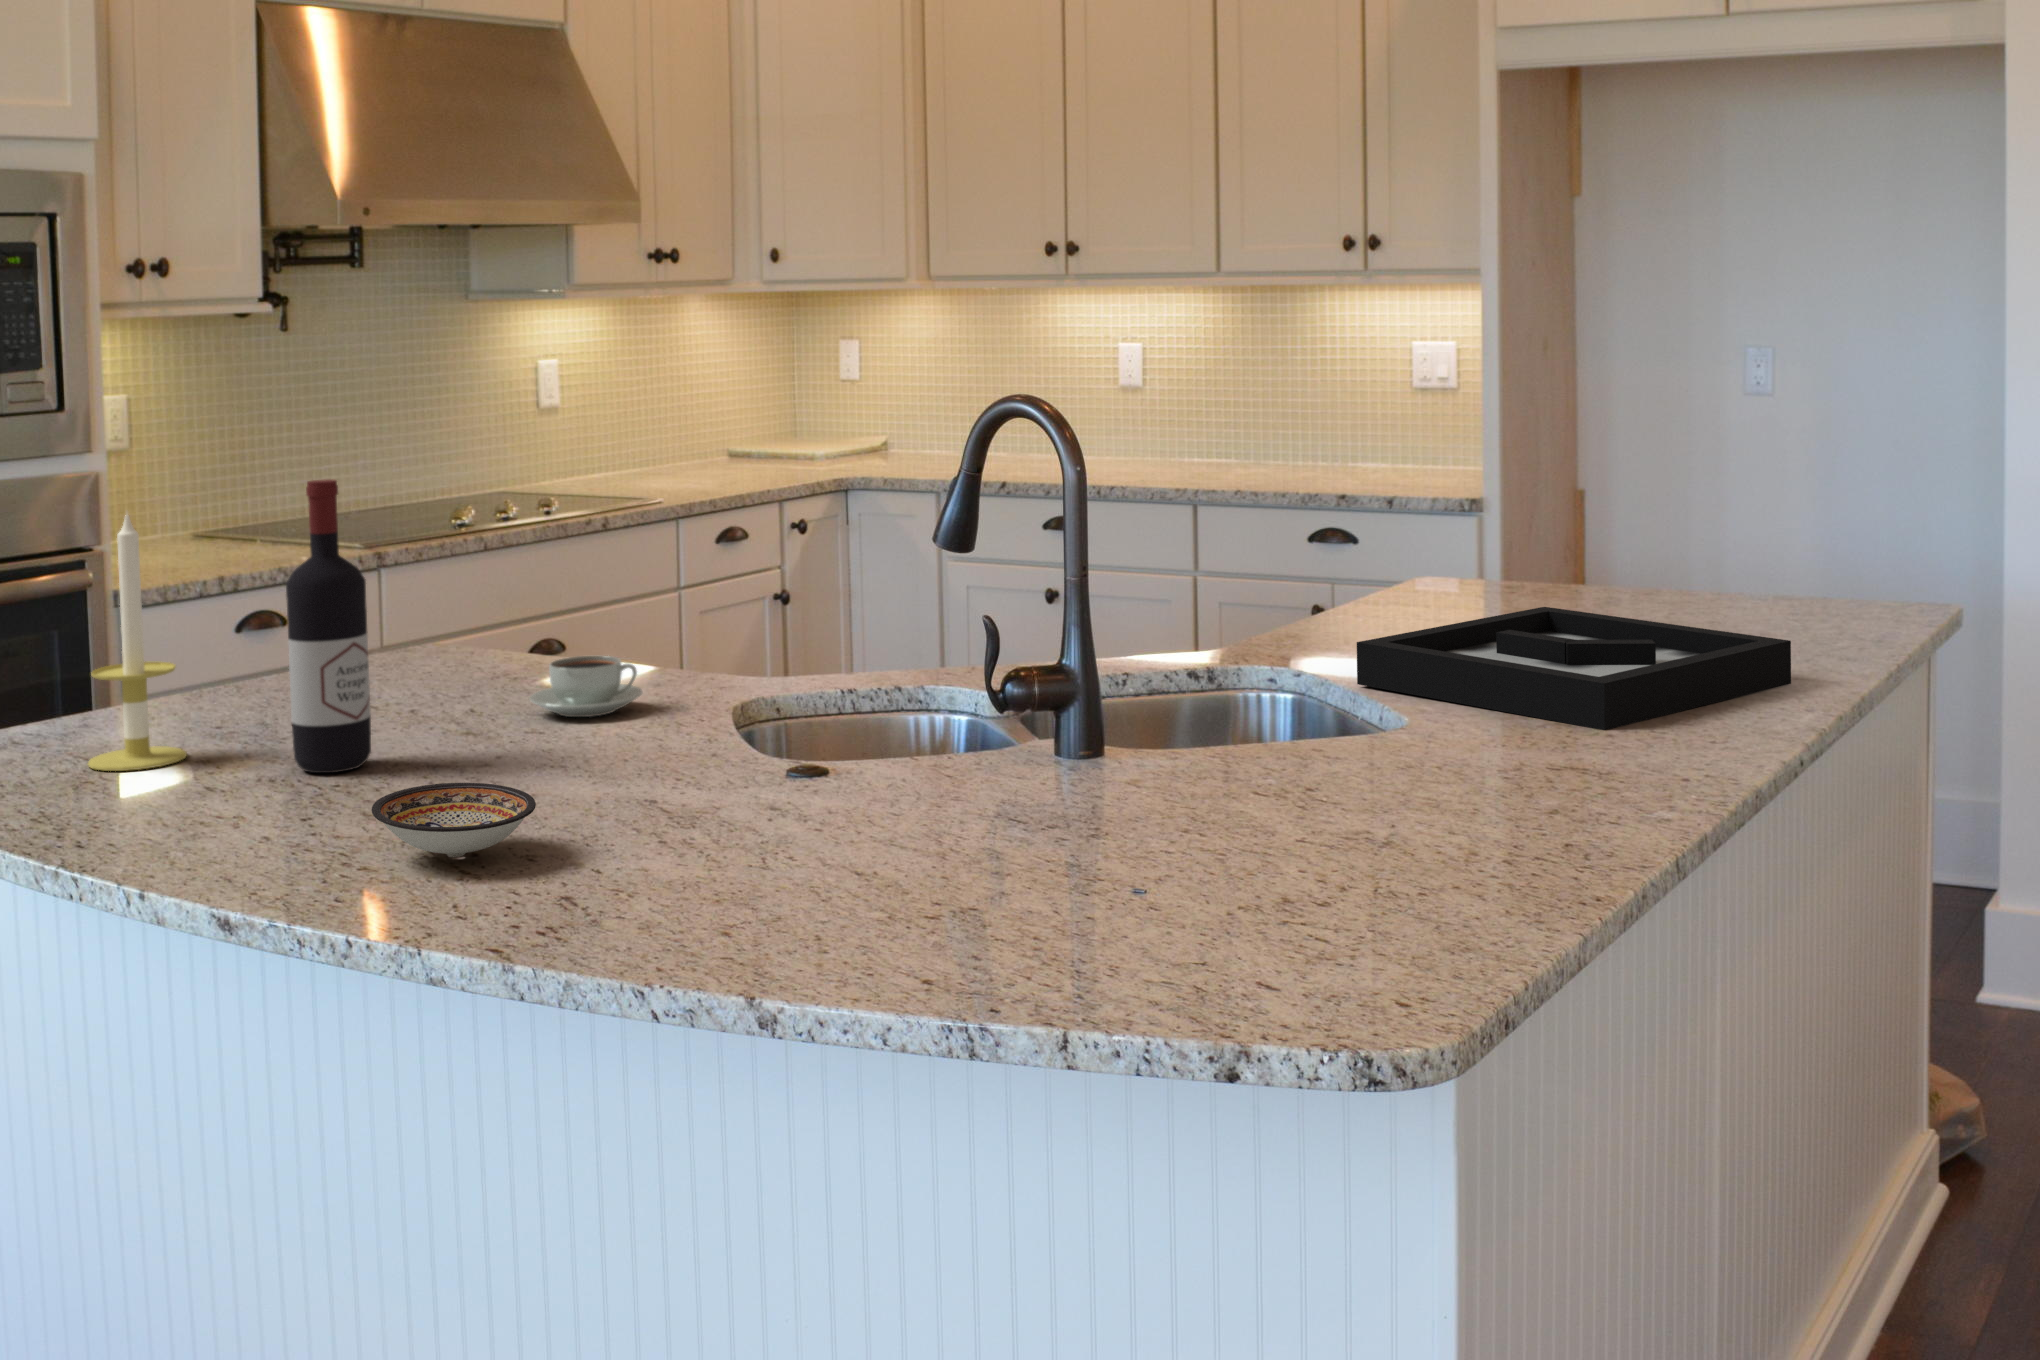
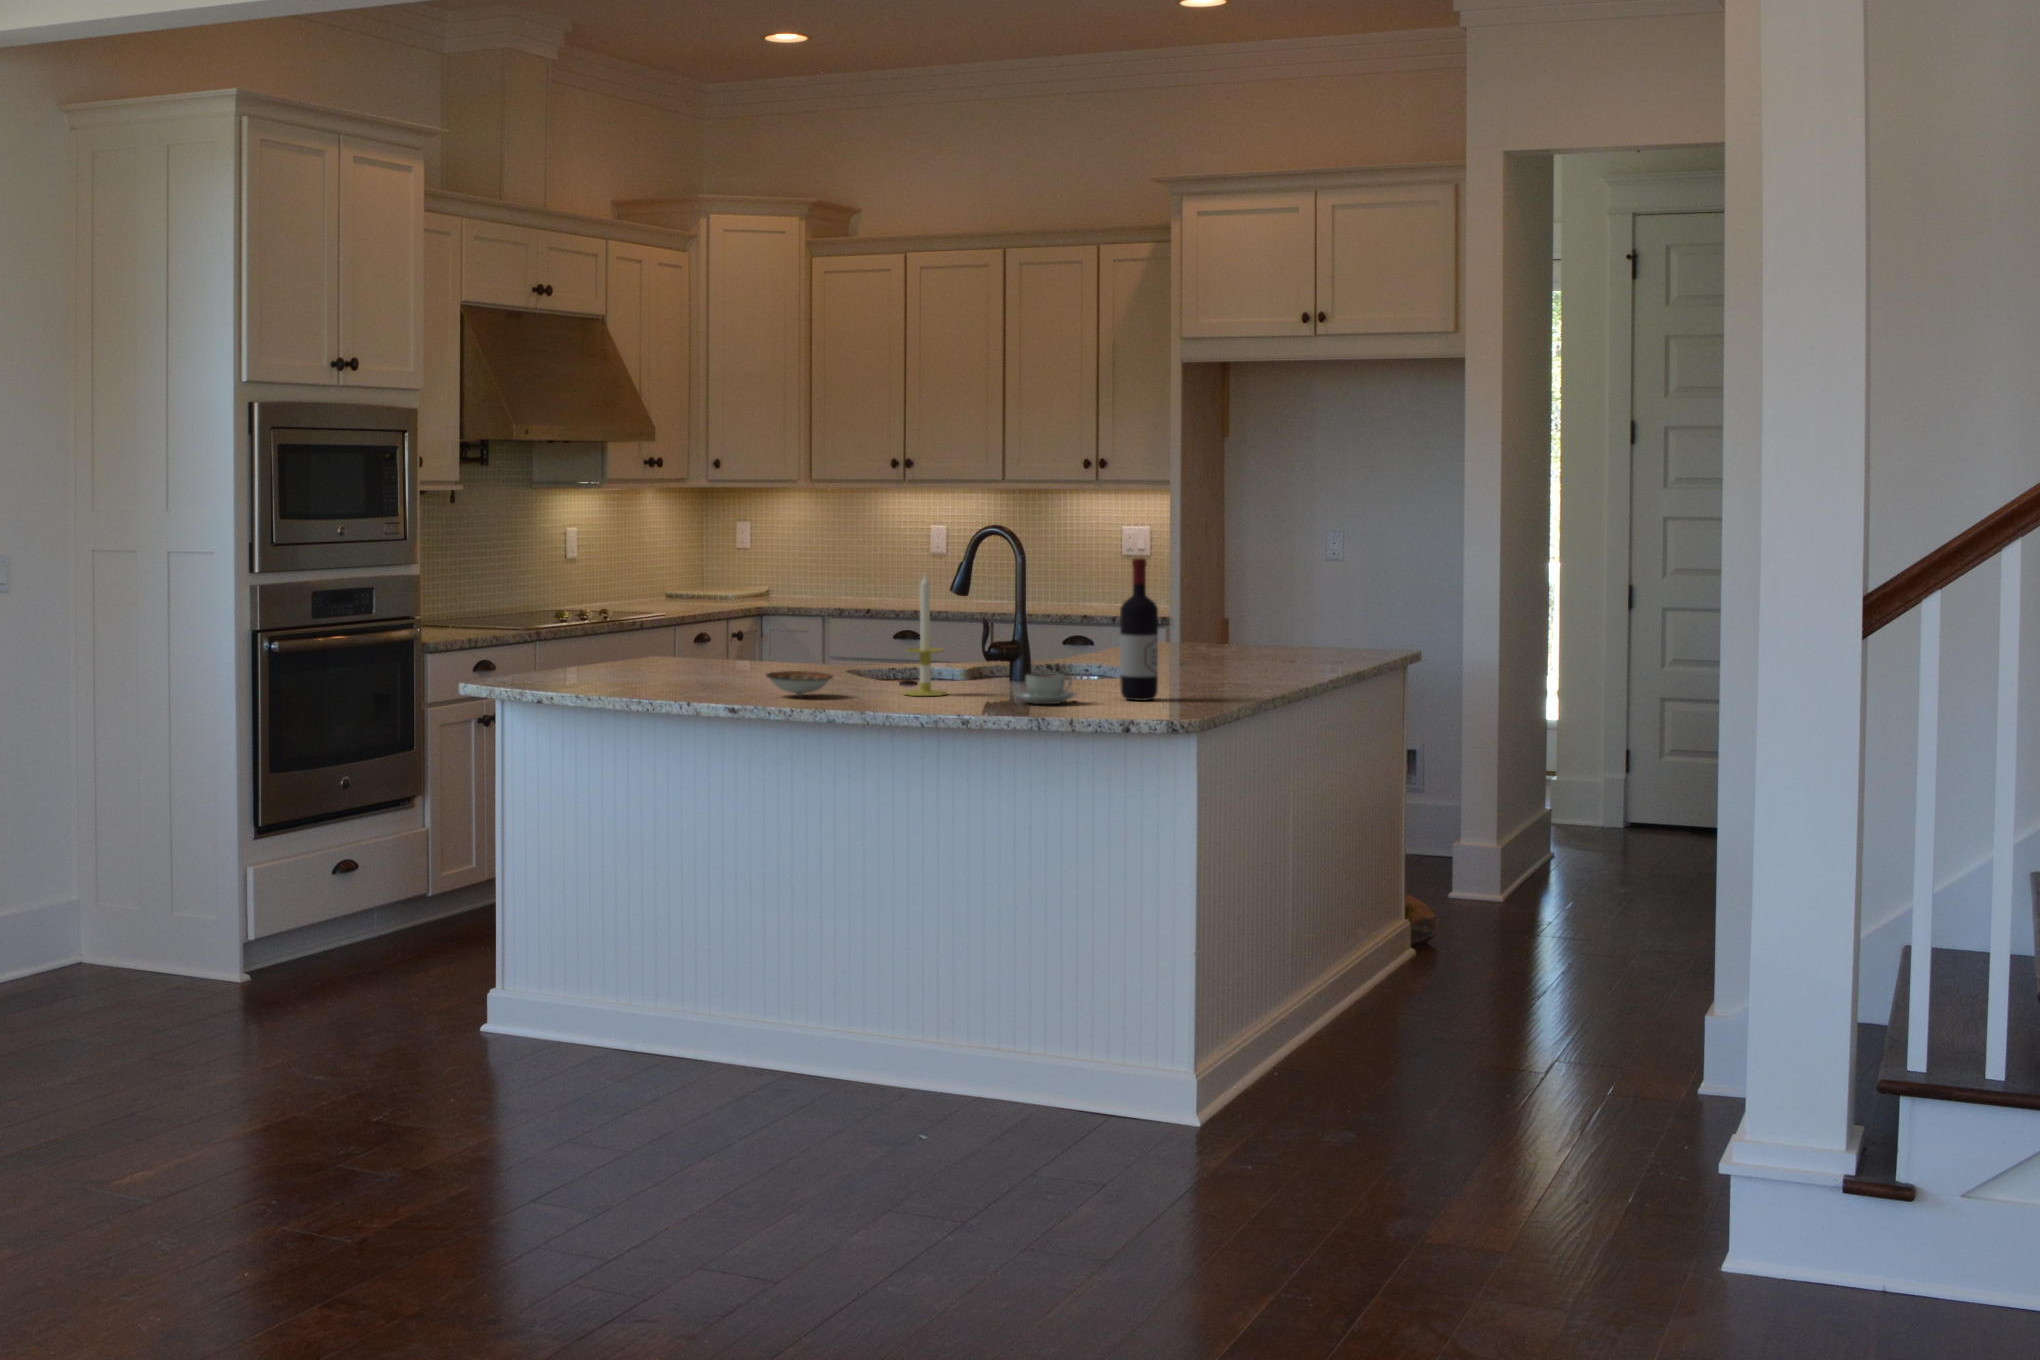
wine bottle: present [286,479,371,773] -> present [1120,558,1158,701]
candle: present [88,514,187,771] -> present [904,575,947,696]
decorative tray: present [1357,607,1791,730] -> none [1135,638,1332,675]
coffee cup: present [530,656,643,717] -> present [1015,673,1075,704]

